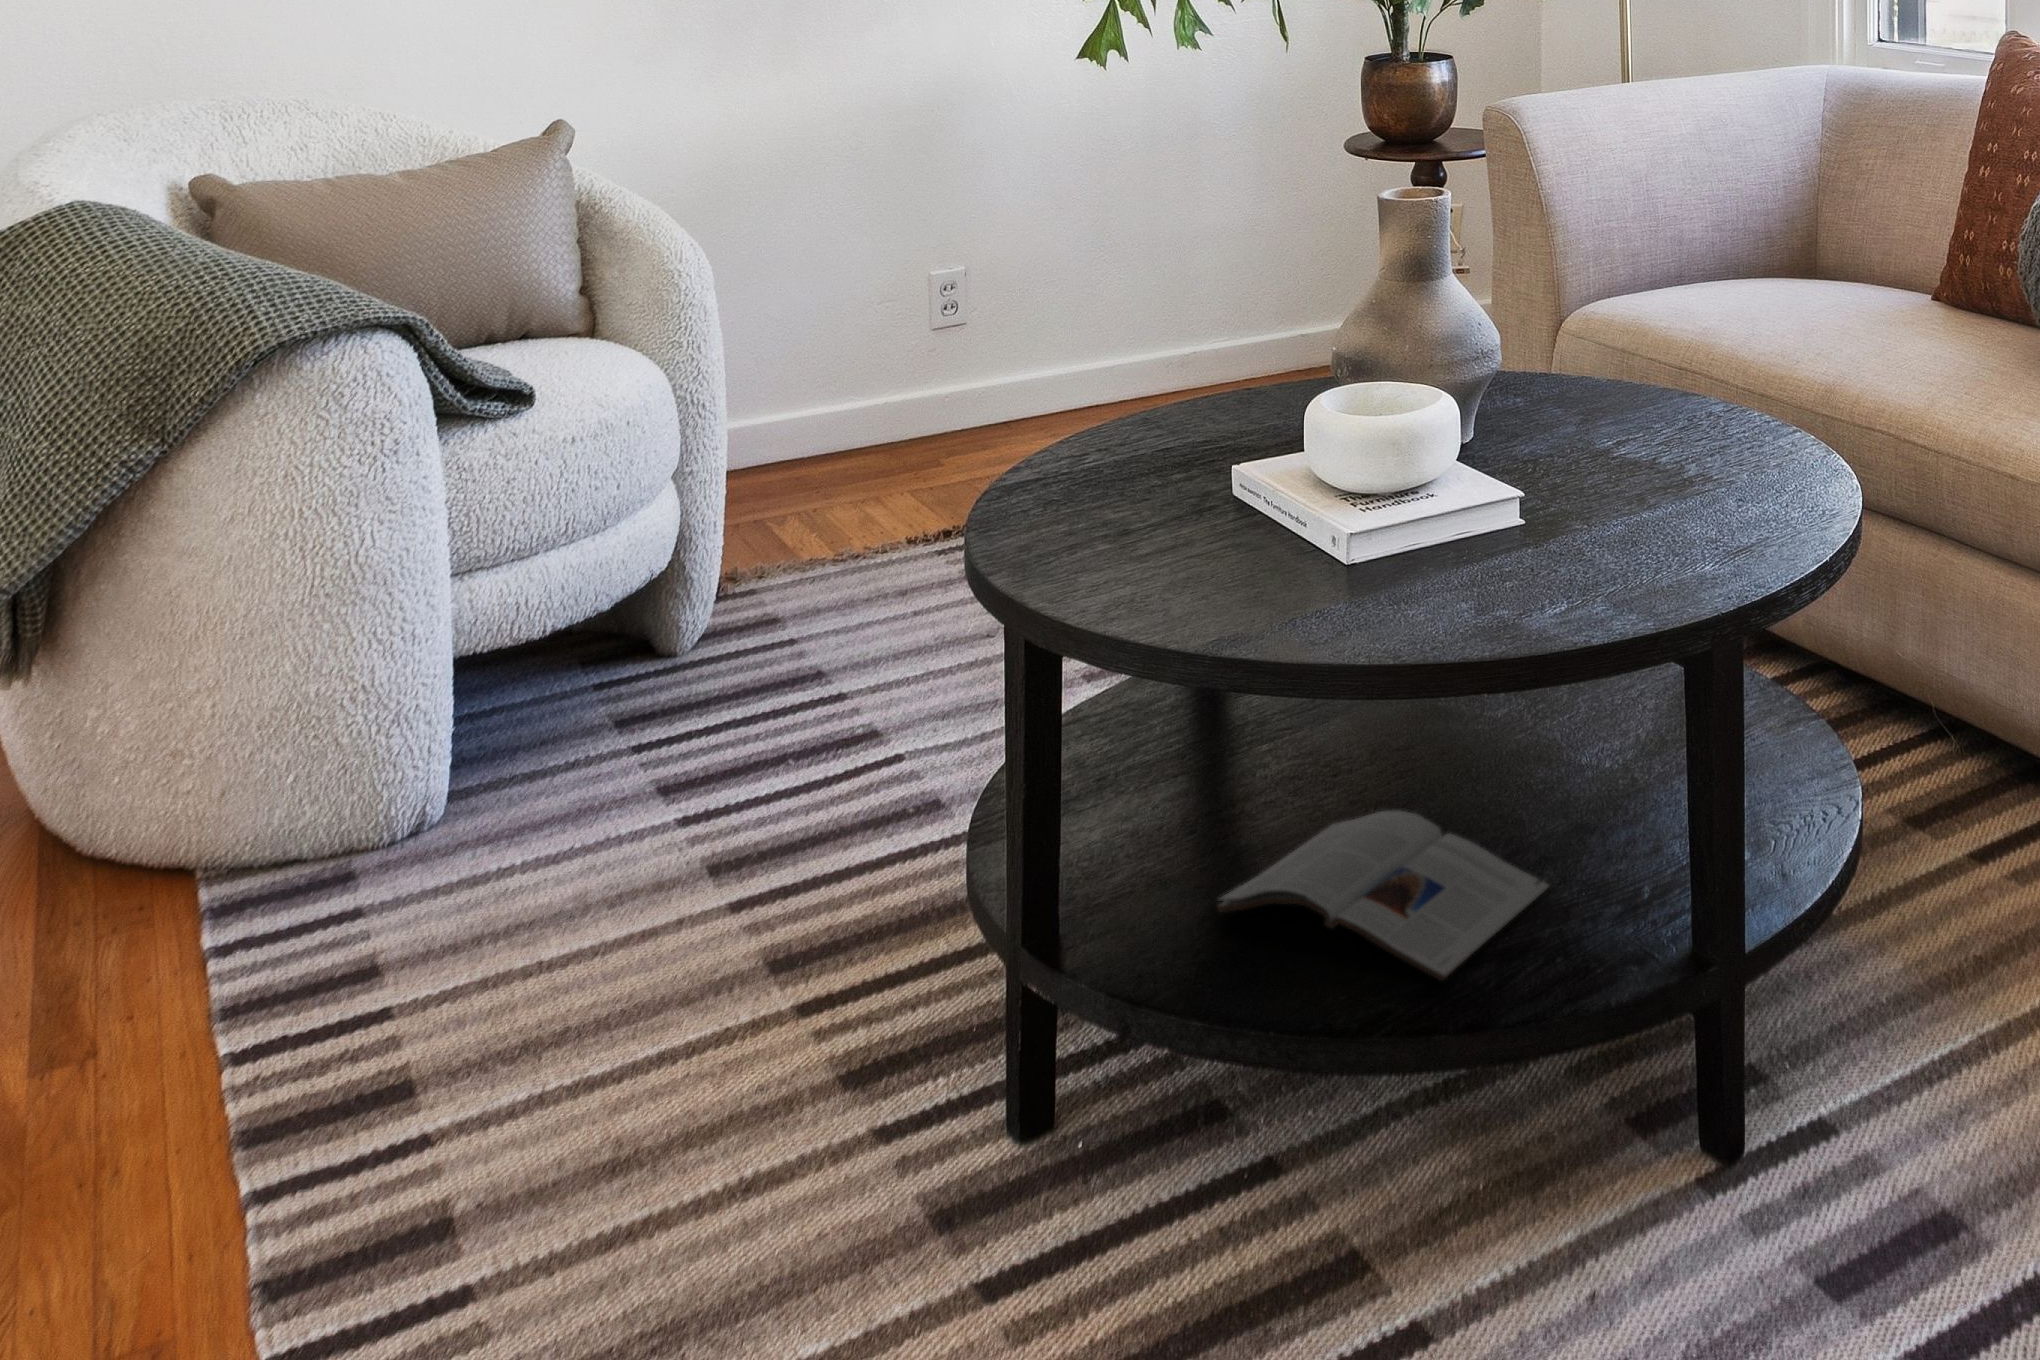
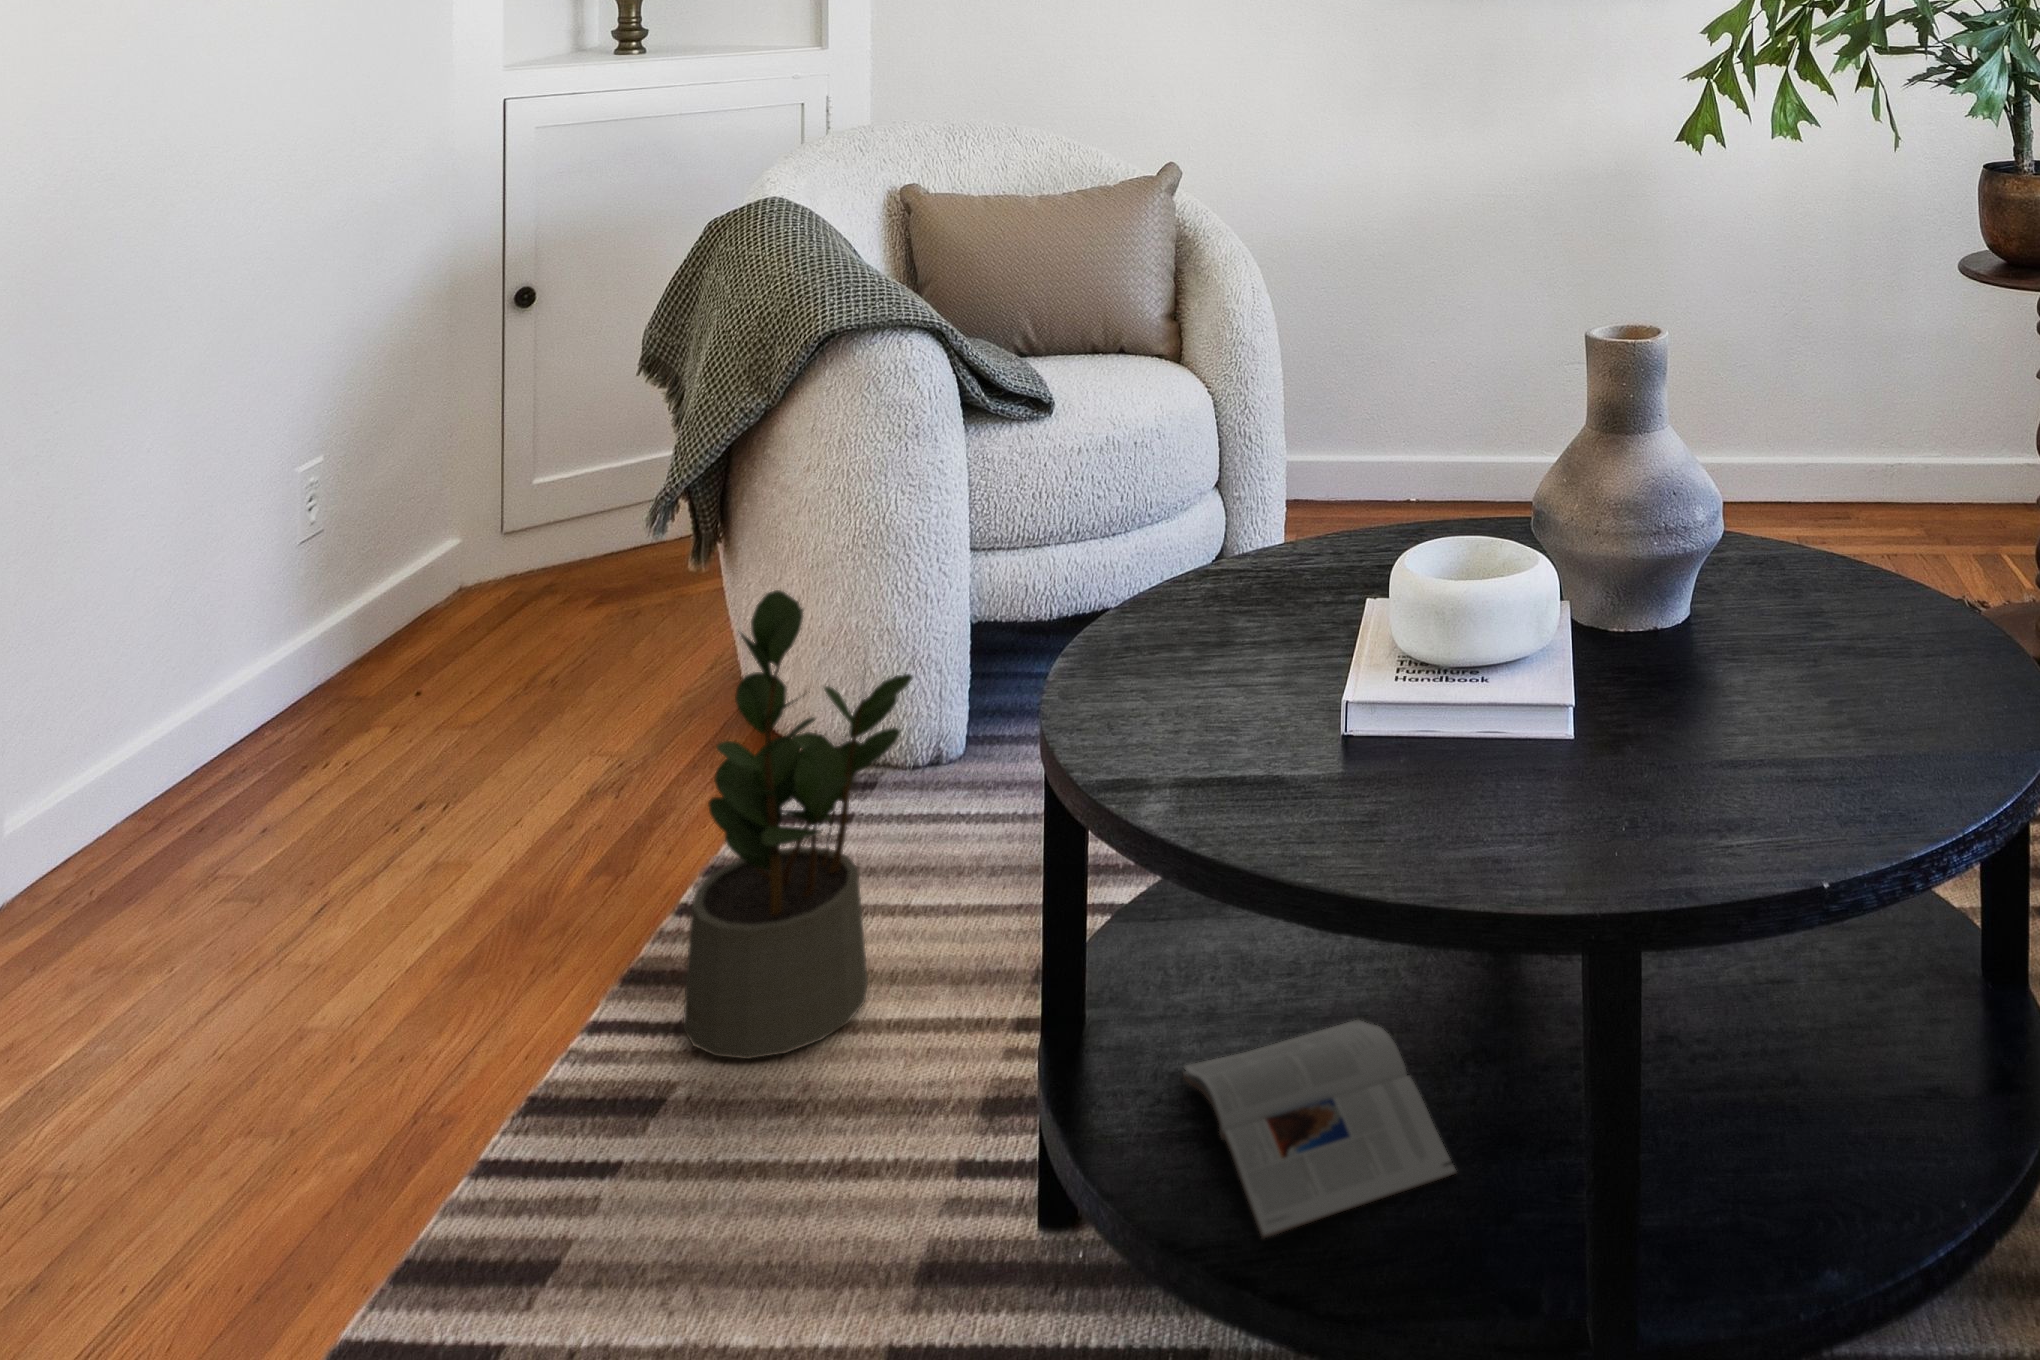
potted plant: none [369,563,635,1156] -> present [683,590,913,1059]

